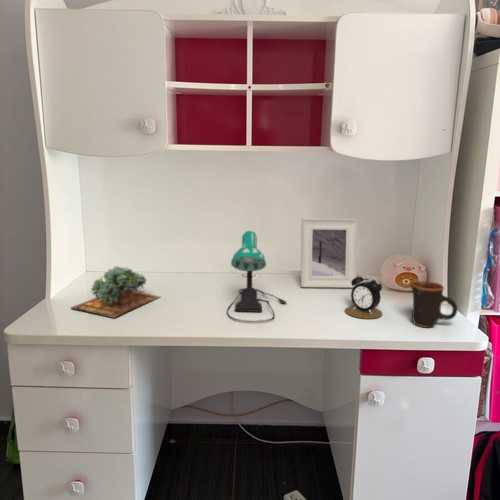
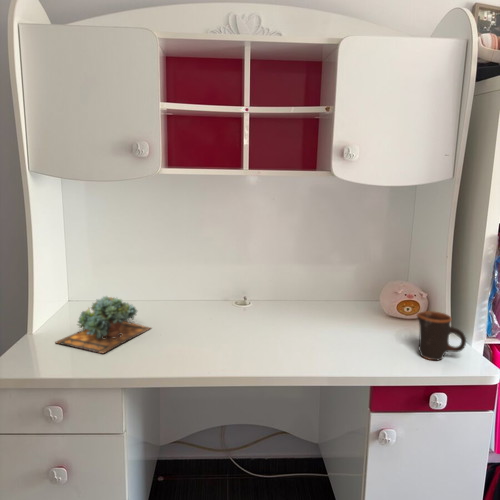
picture frame: present [301,219,358,288] -> none [298,244,357,315]
desk lamp: present [227,231,286,322] -> none [224,259,288,357]
alarm clock: present [345,274,382,319] -> none [348,303,387,351]

